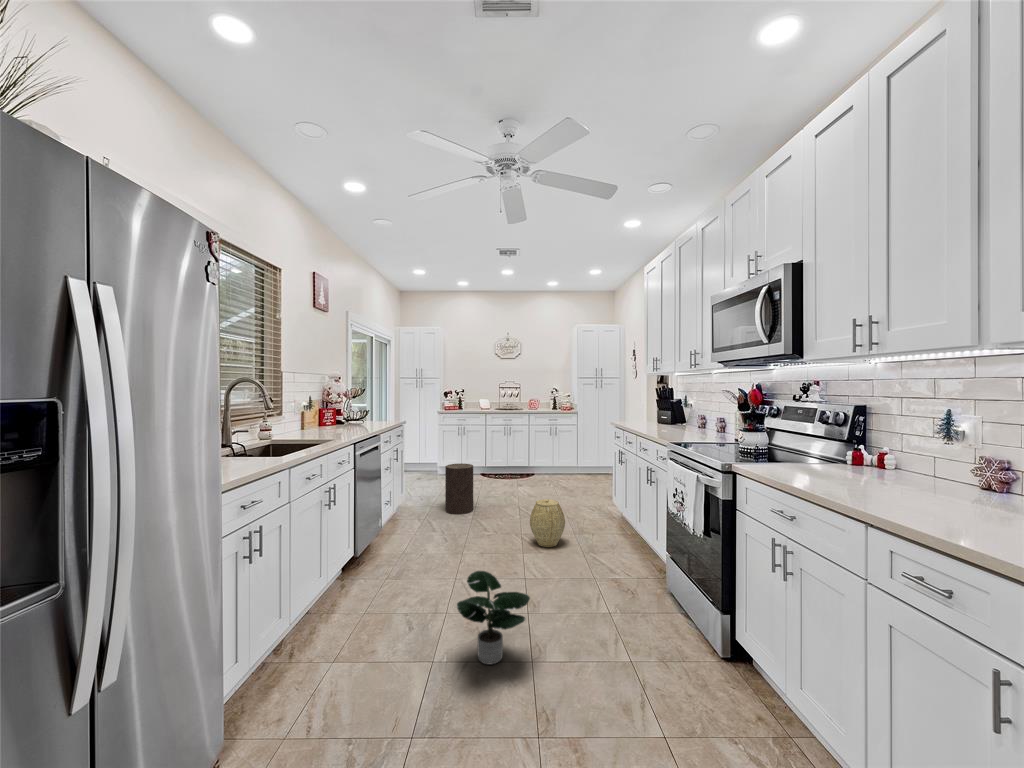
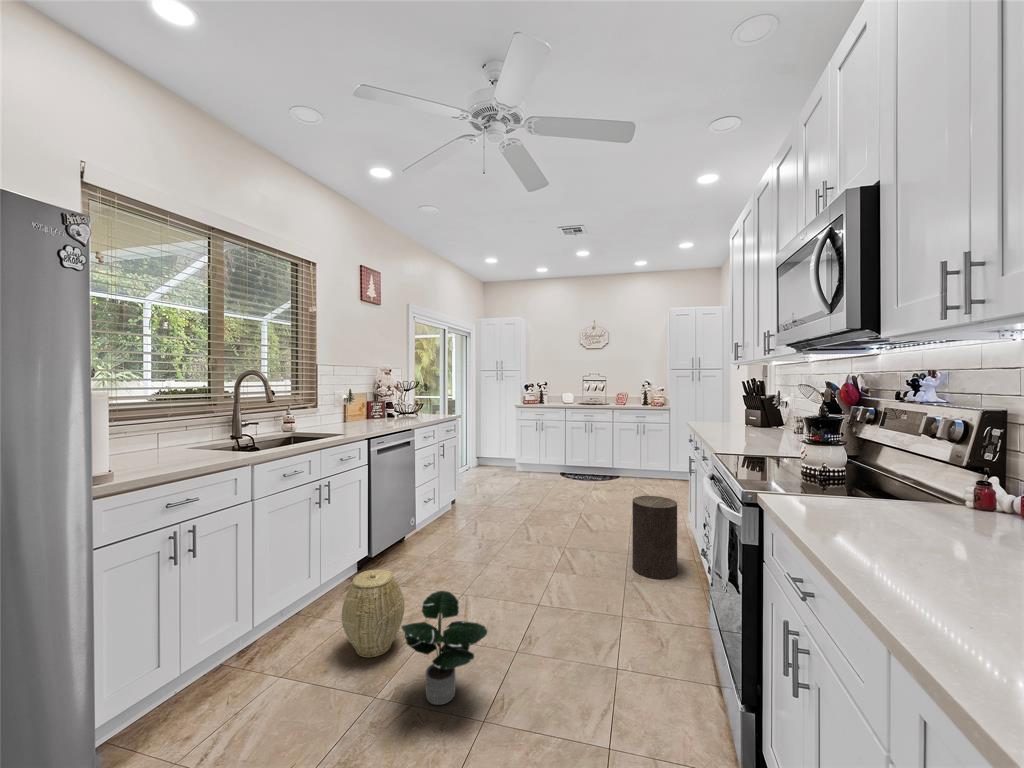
stool: present [445,463,473,514] -> present [632,496,677,579]
woven basket: present [530,499,565,547] -> present [342,569,405,657]

